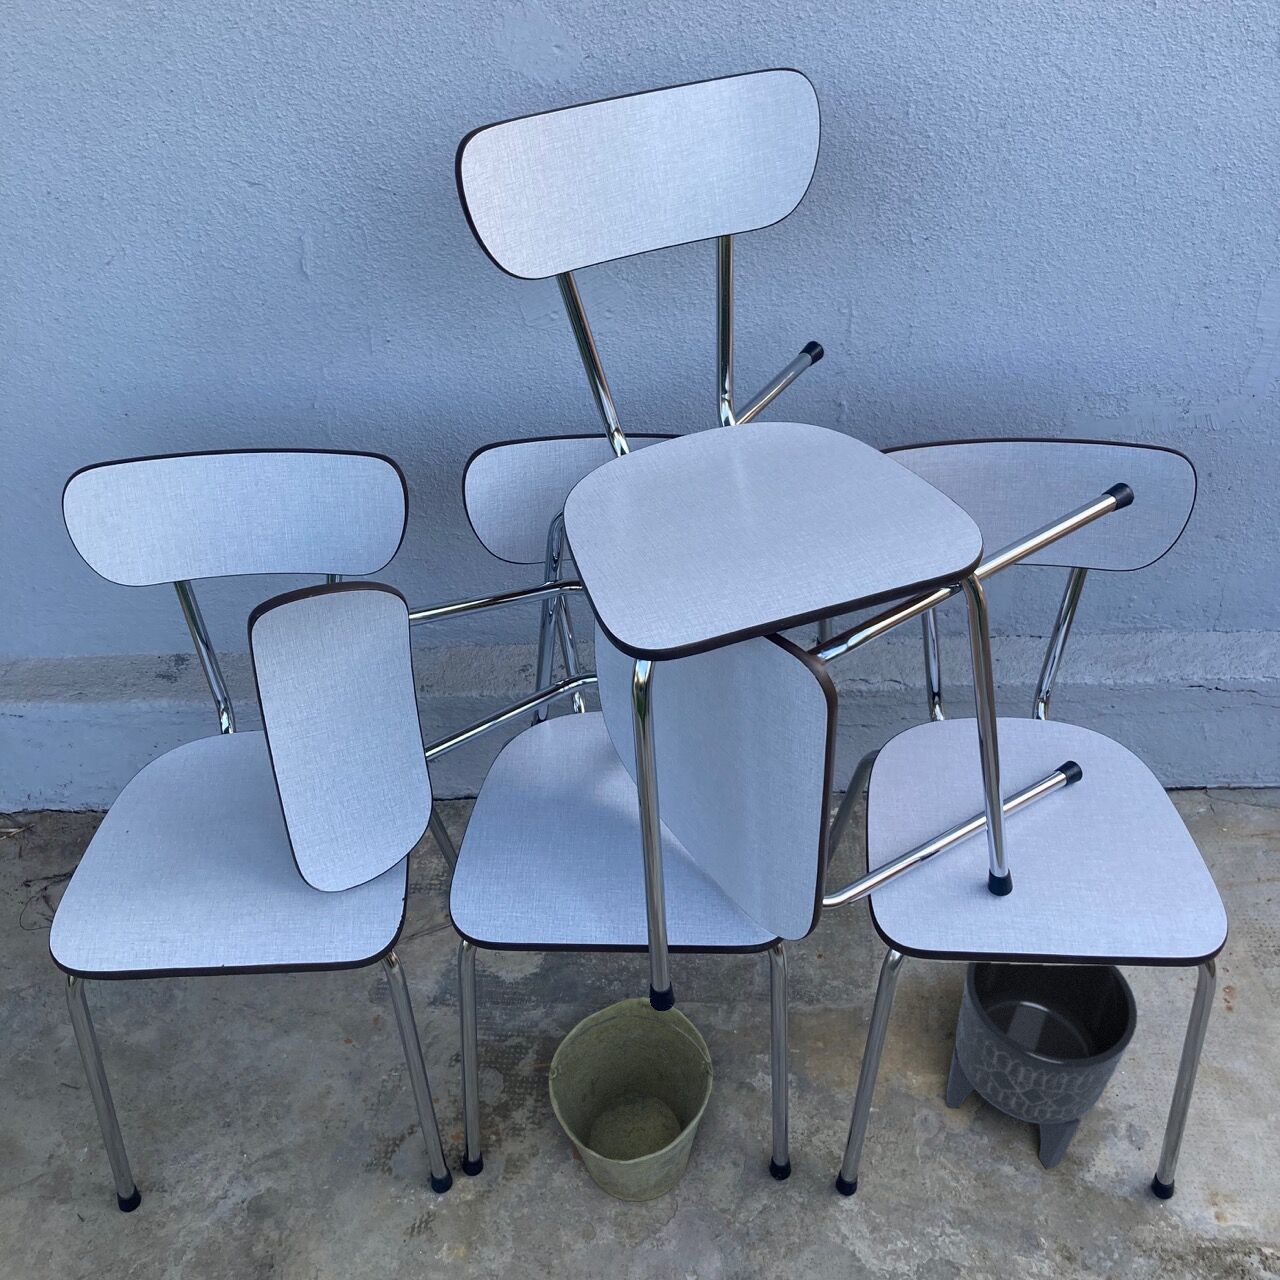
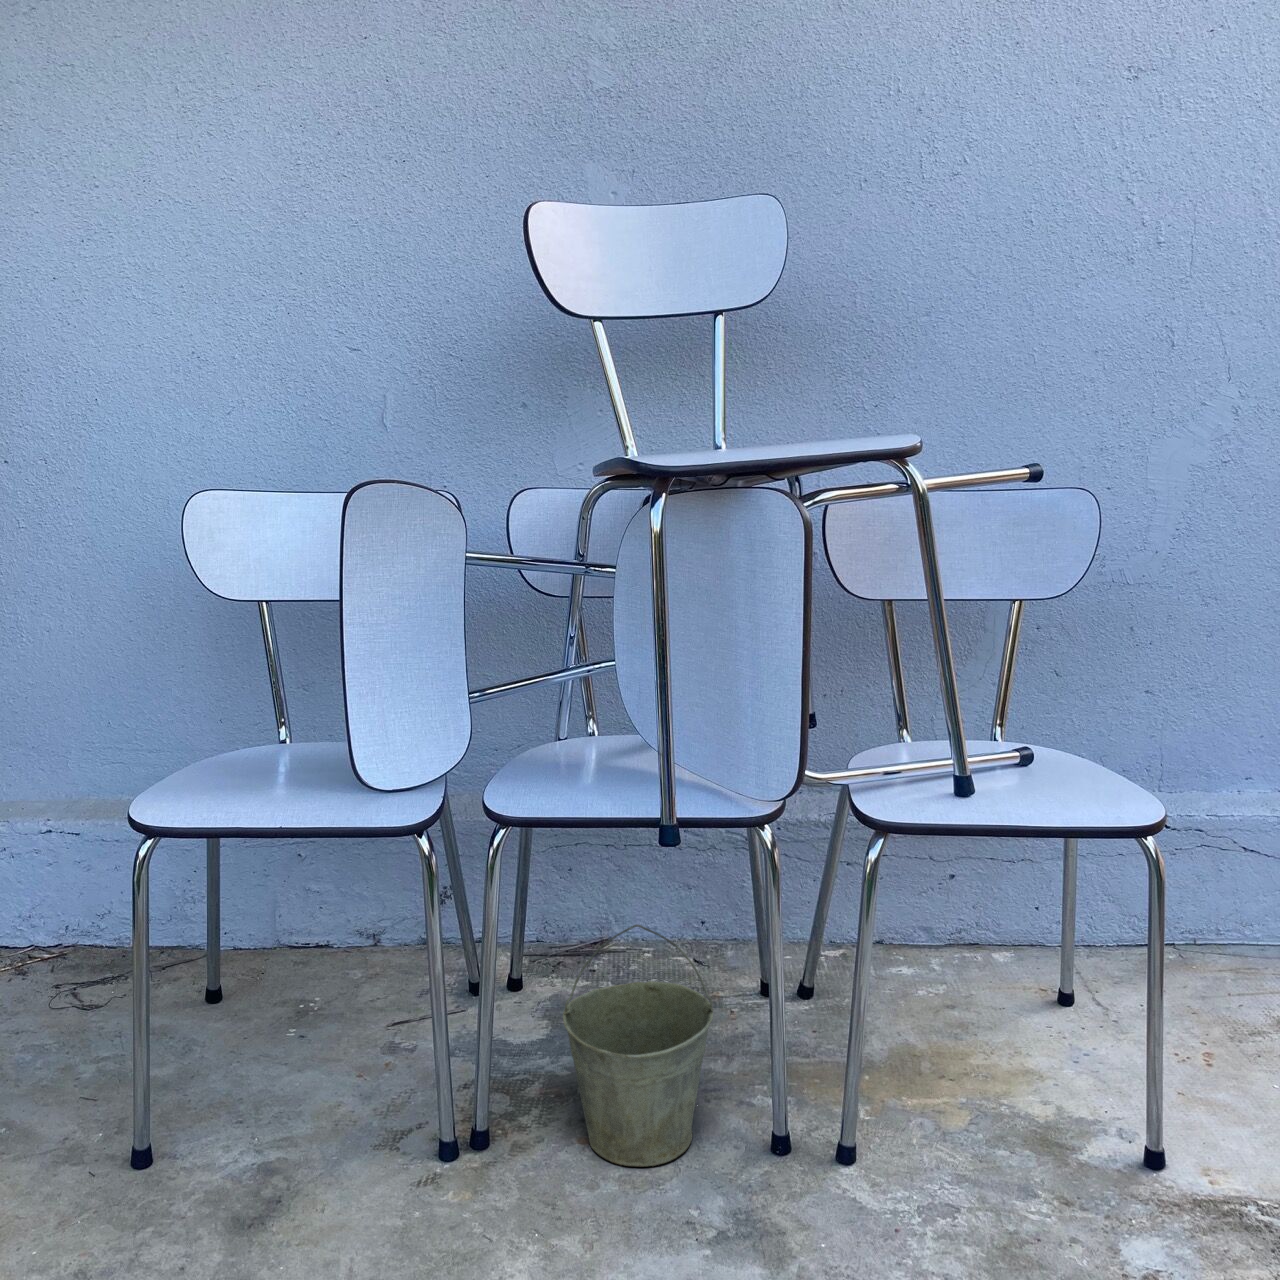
planter: present [946,962,1137,1169] -> none [937,911,1088,1152]

